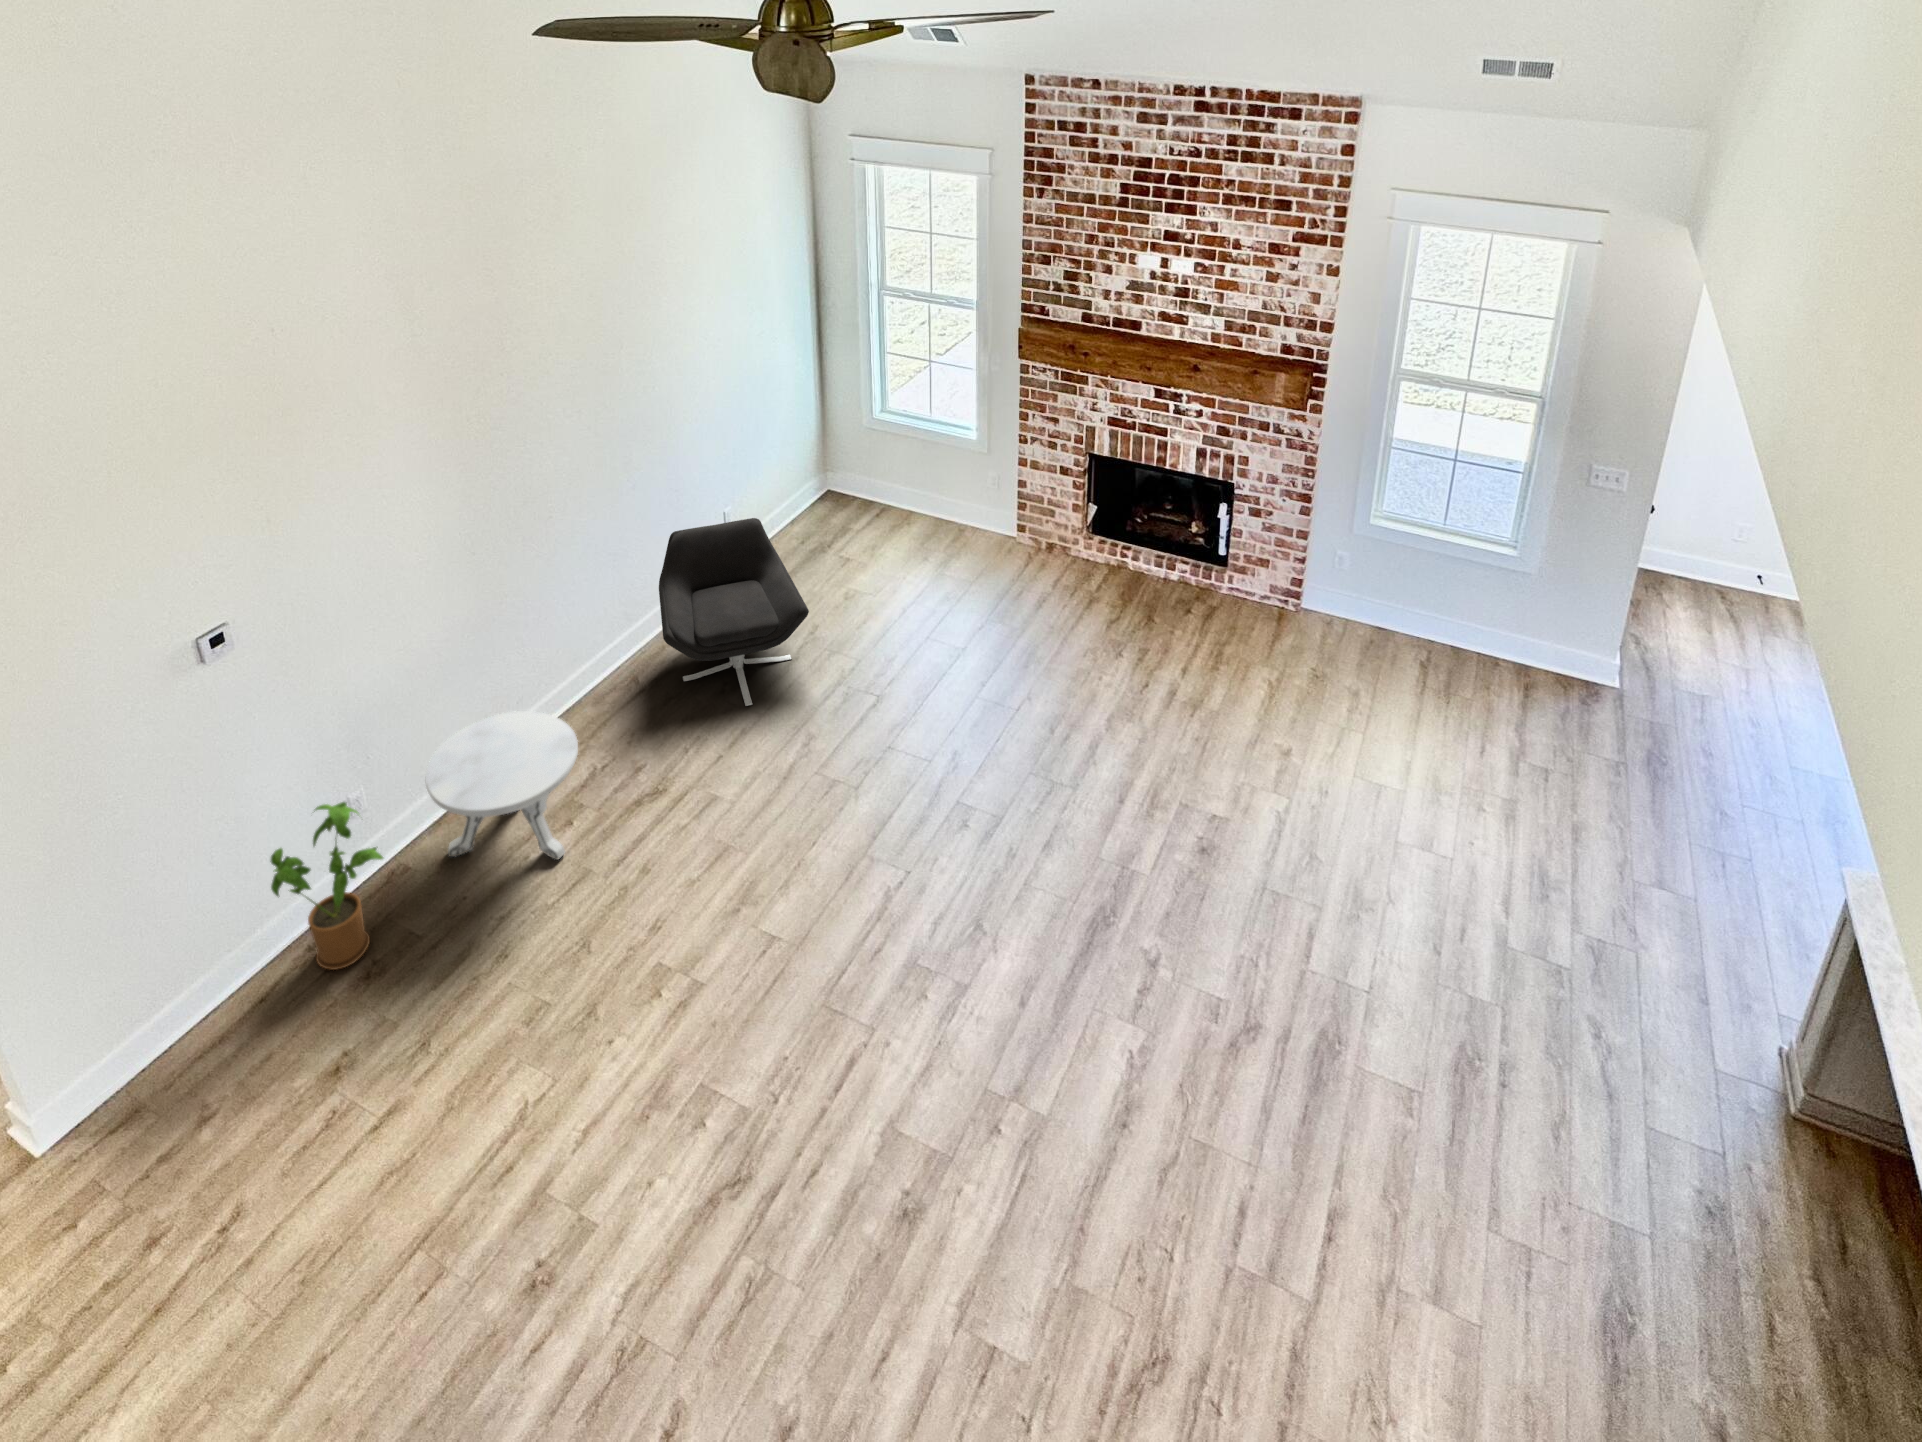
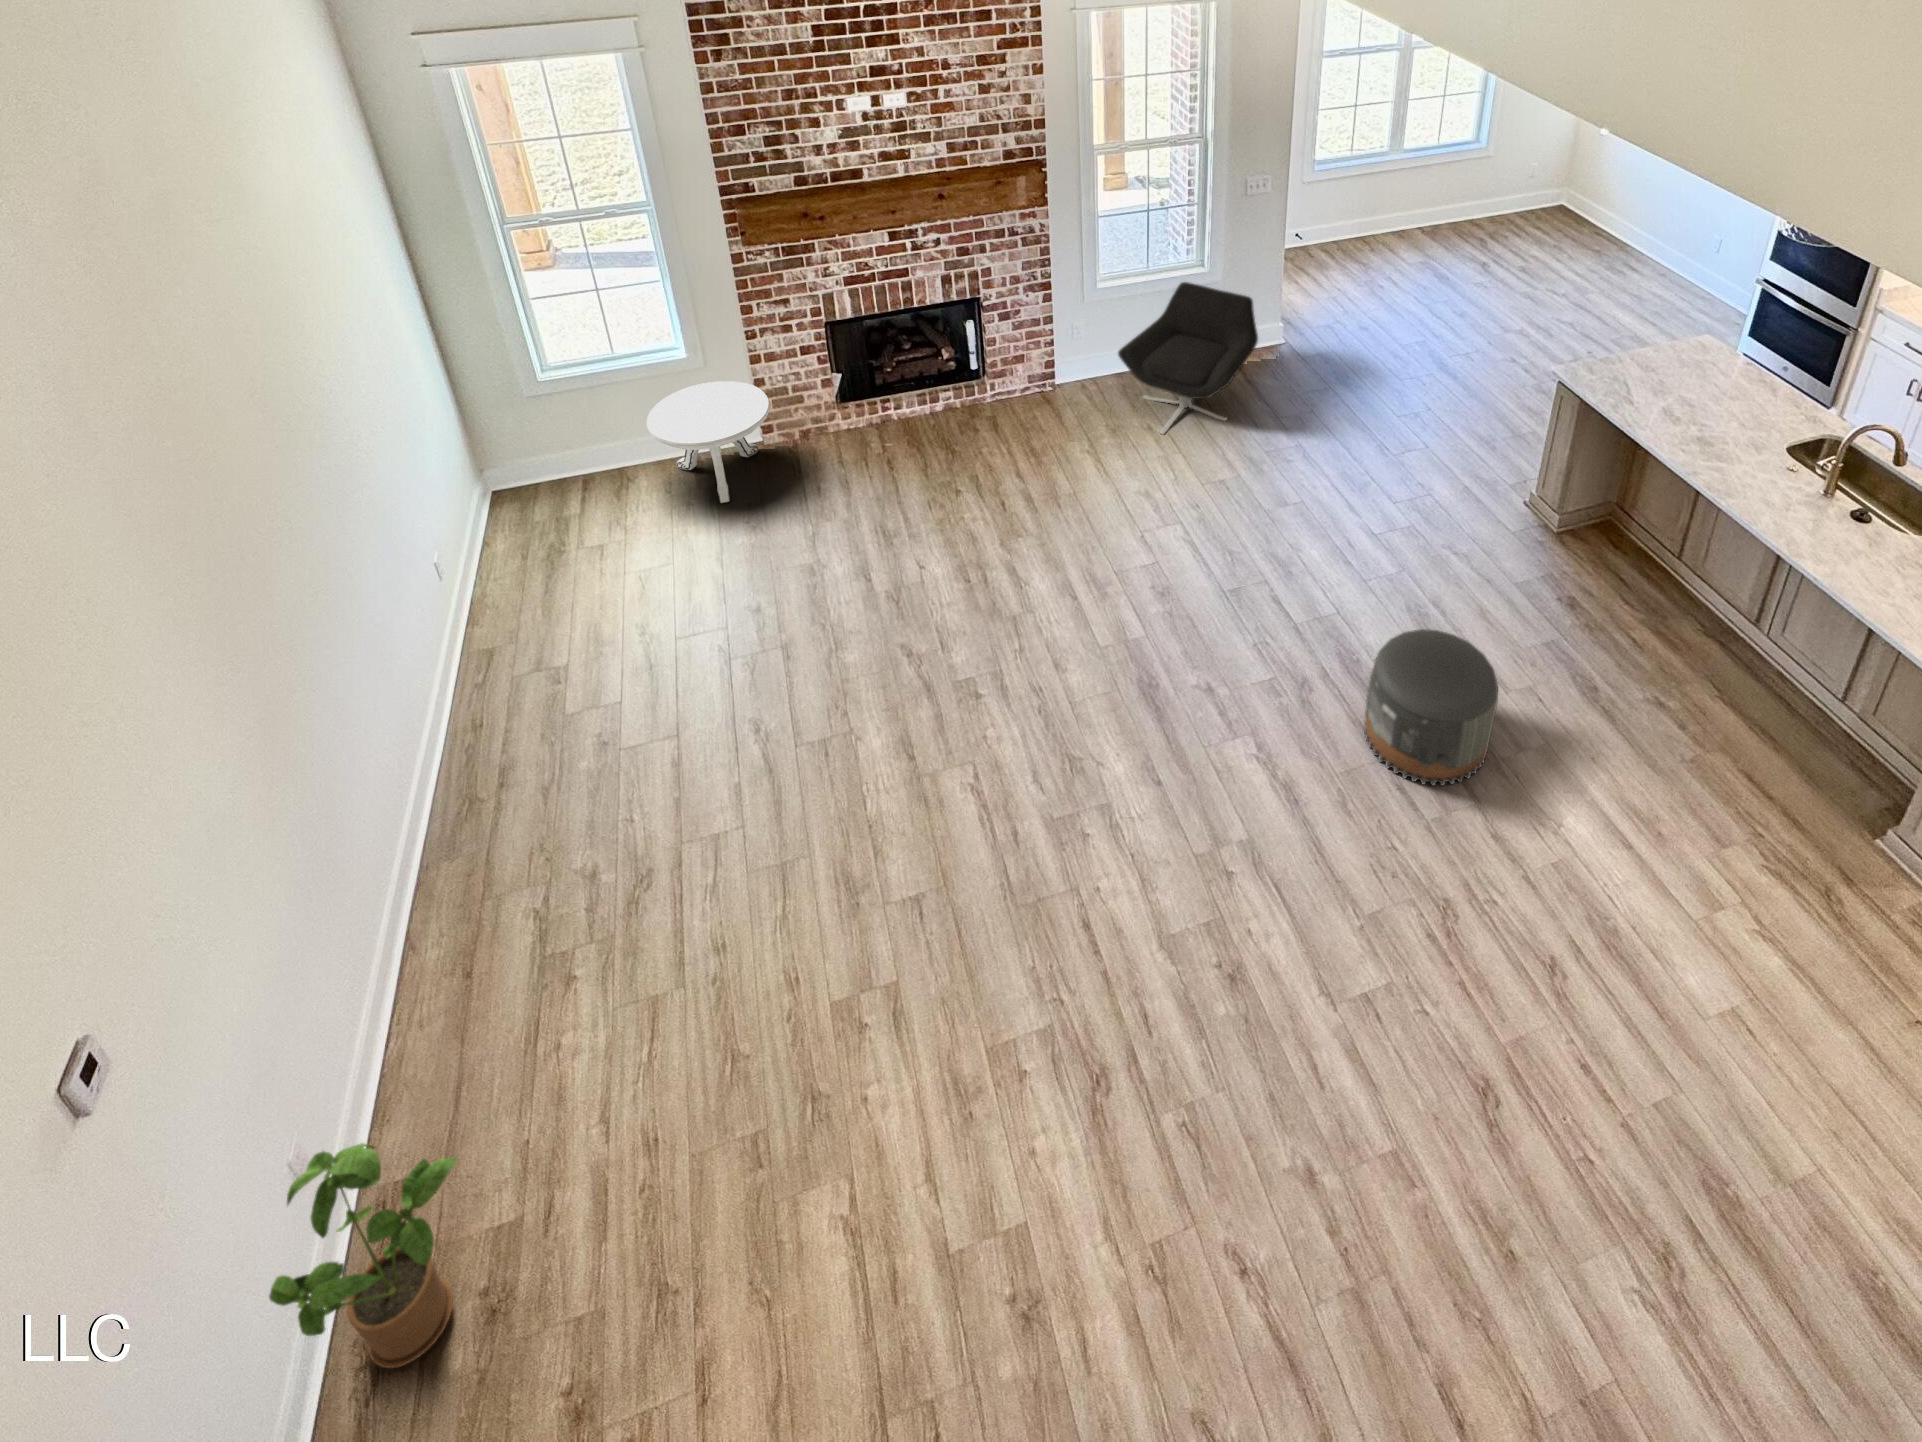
lounge chair: present [659,518,809,706] -> present [1118,282,1258,434]
side table: present [426,711,578,860] -> present [647,381,770,503]
pouf: none [1247,1031,1428,1270] -> present [1364,629,1498,786]

